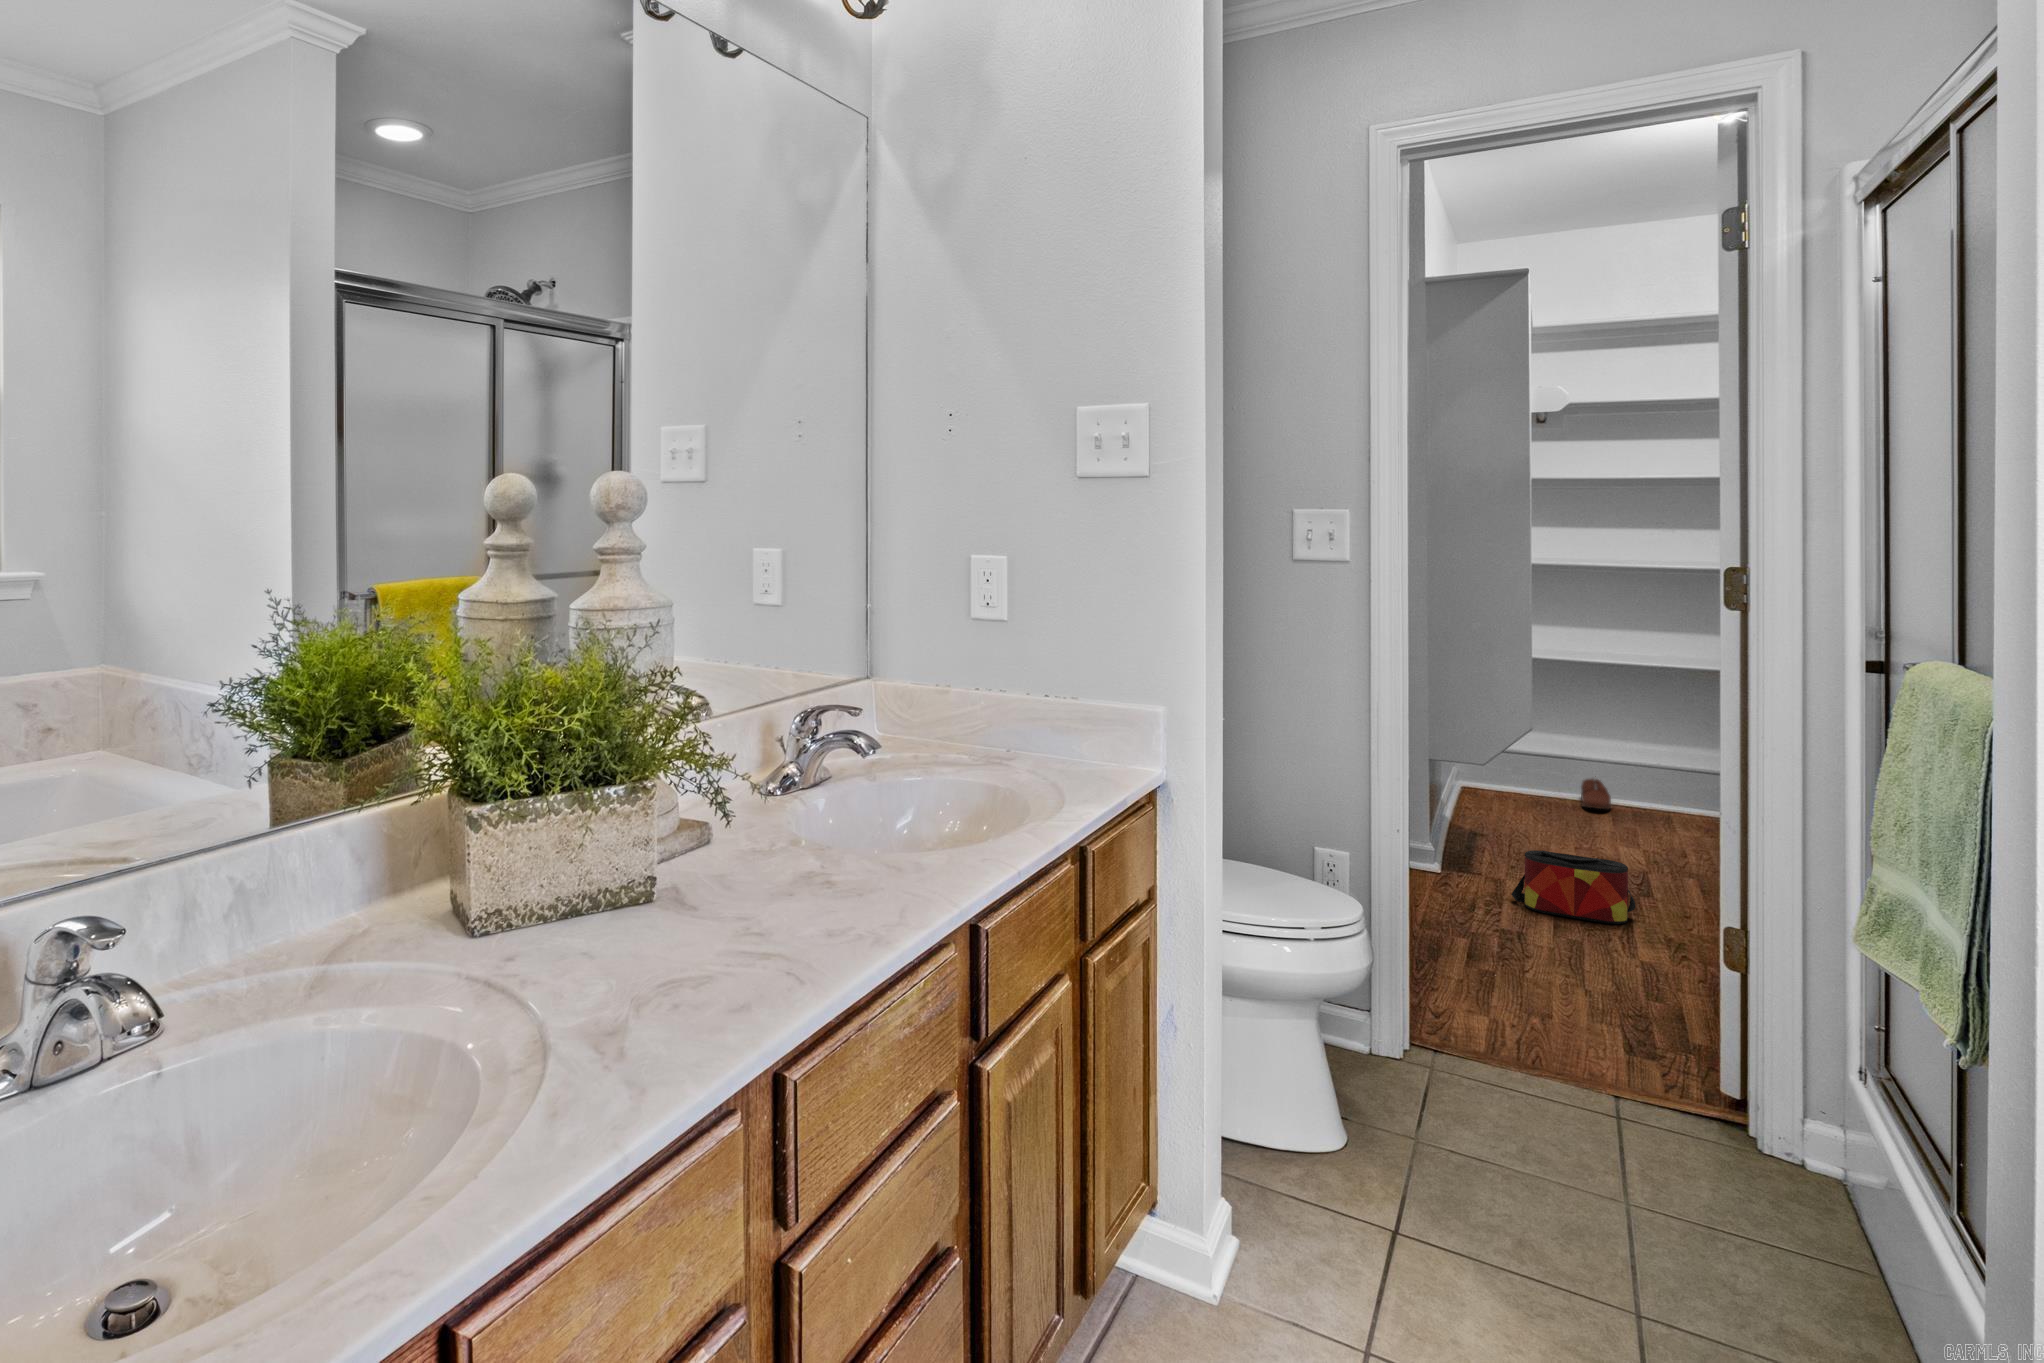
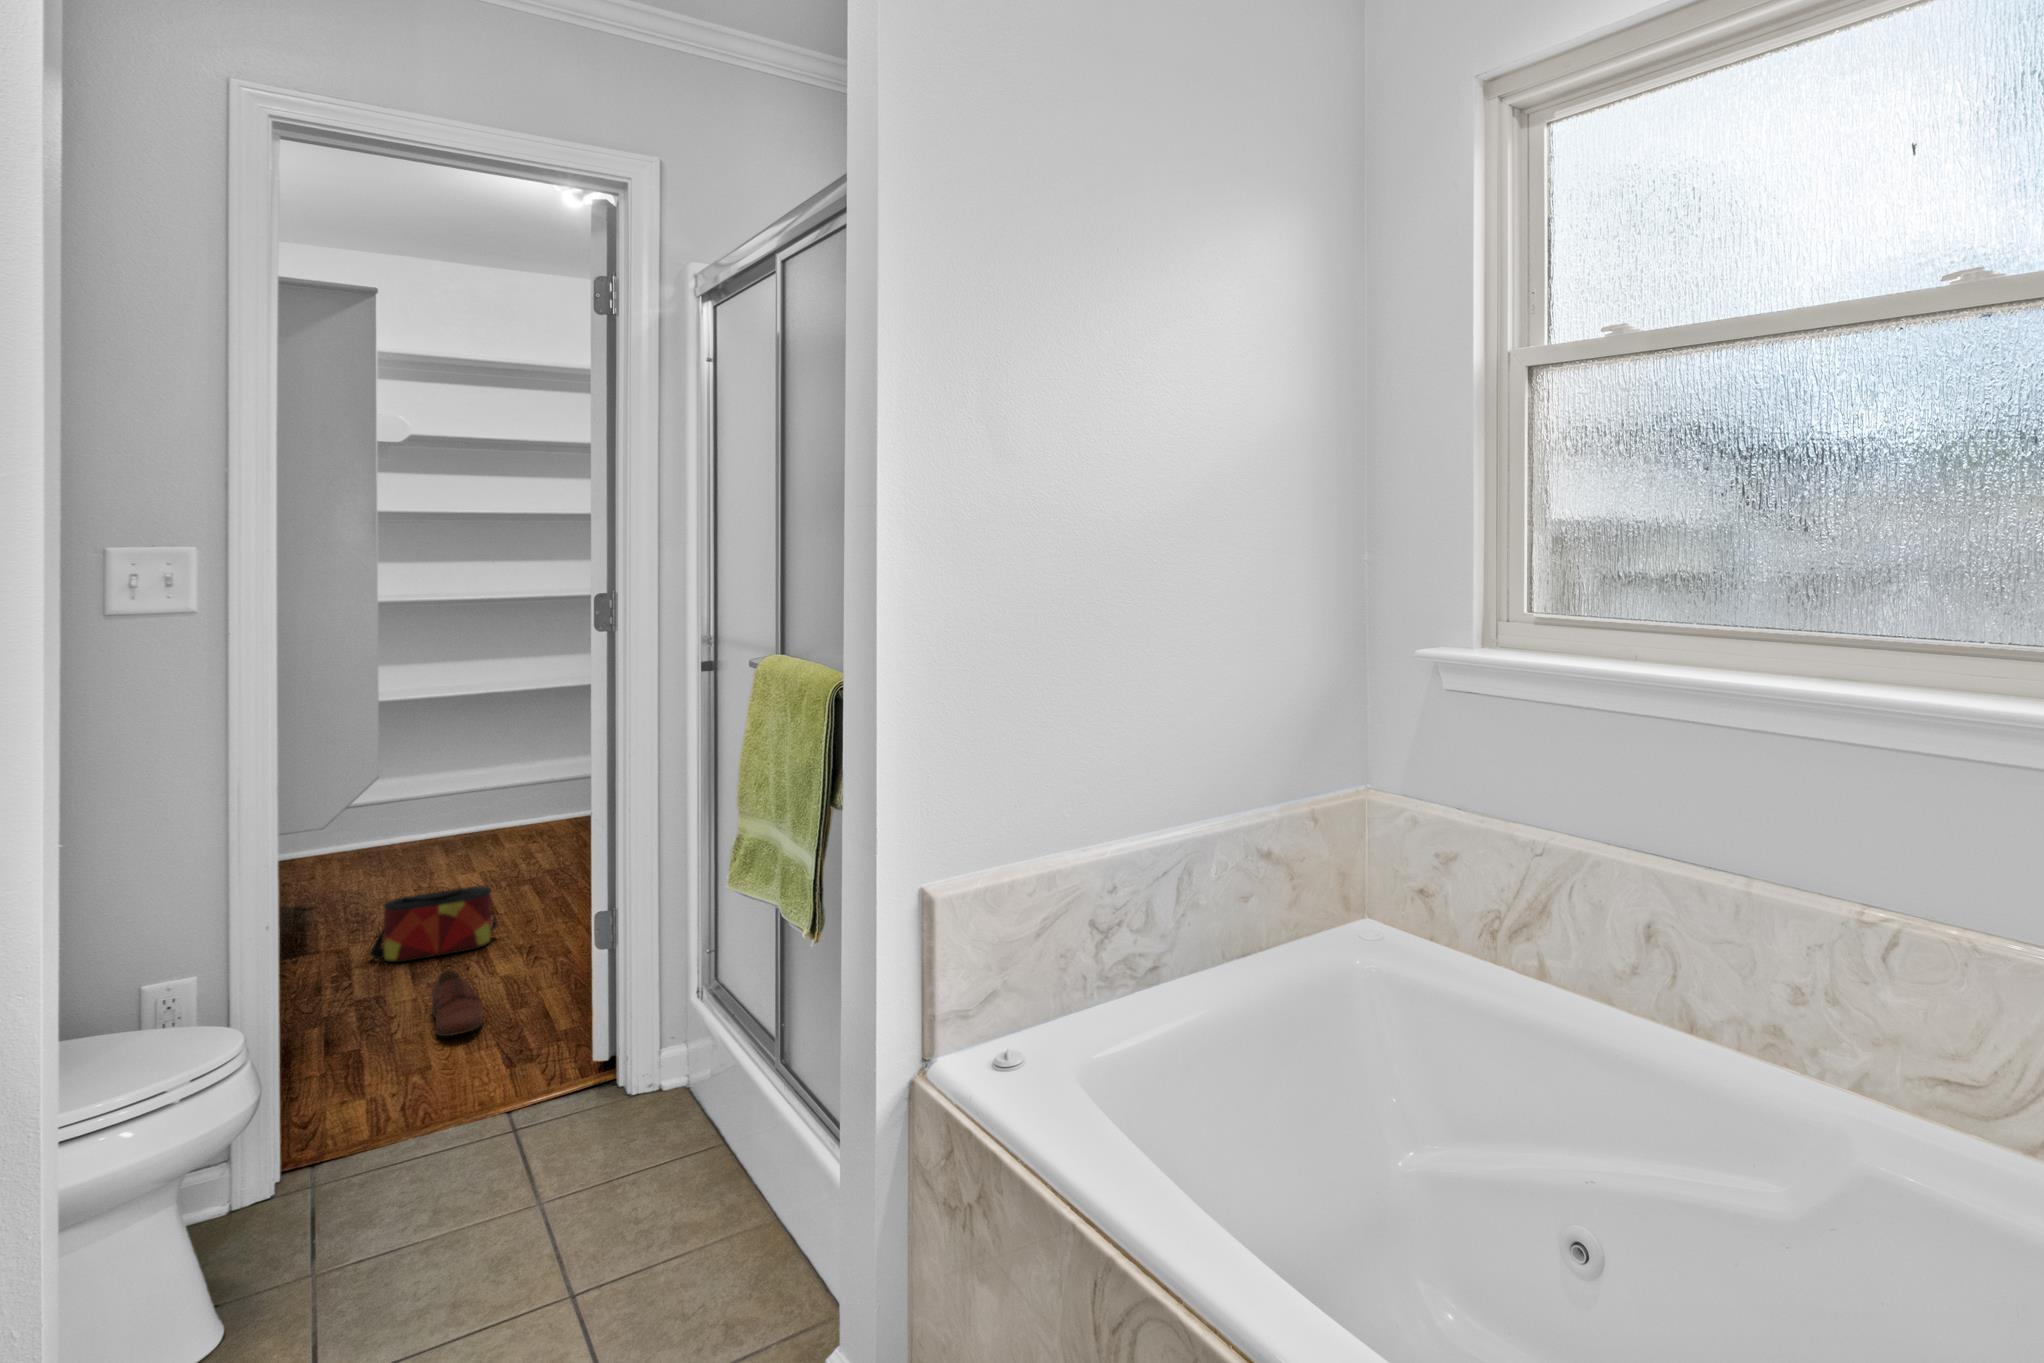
shoe: present [1581,776,1611,809] -> present [432,969,482,1036]

